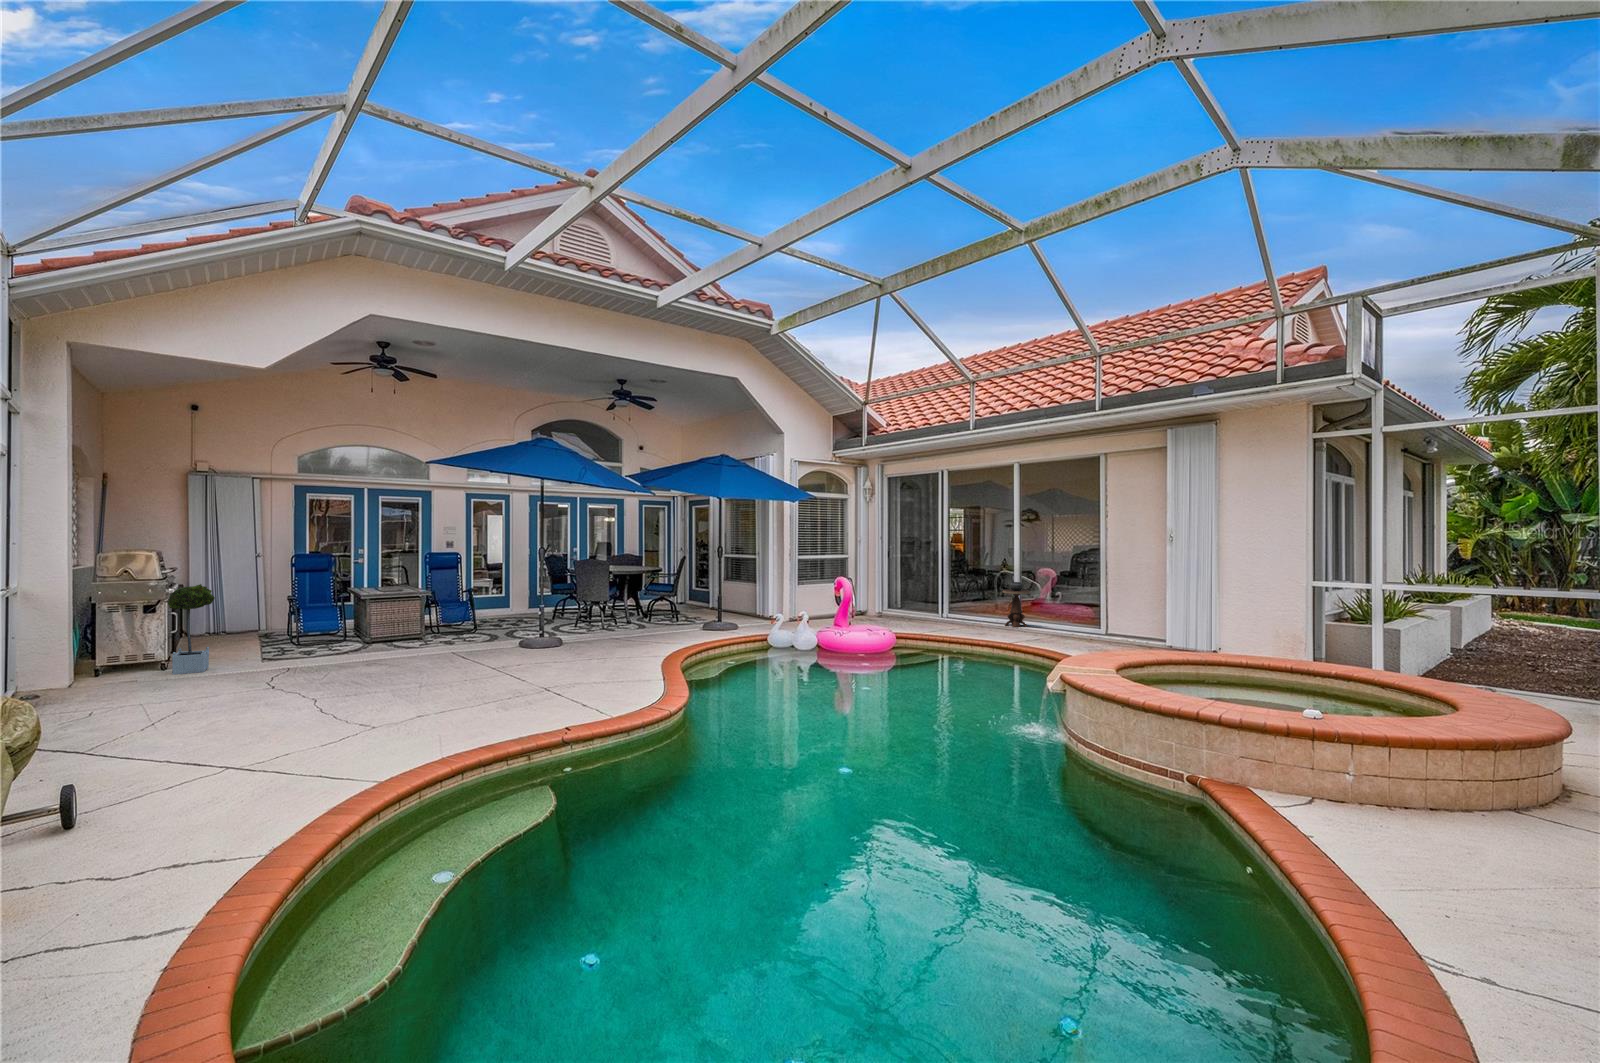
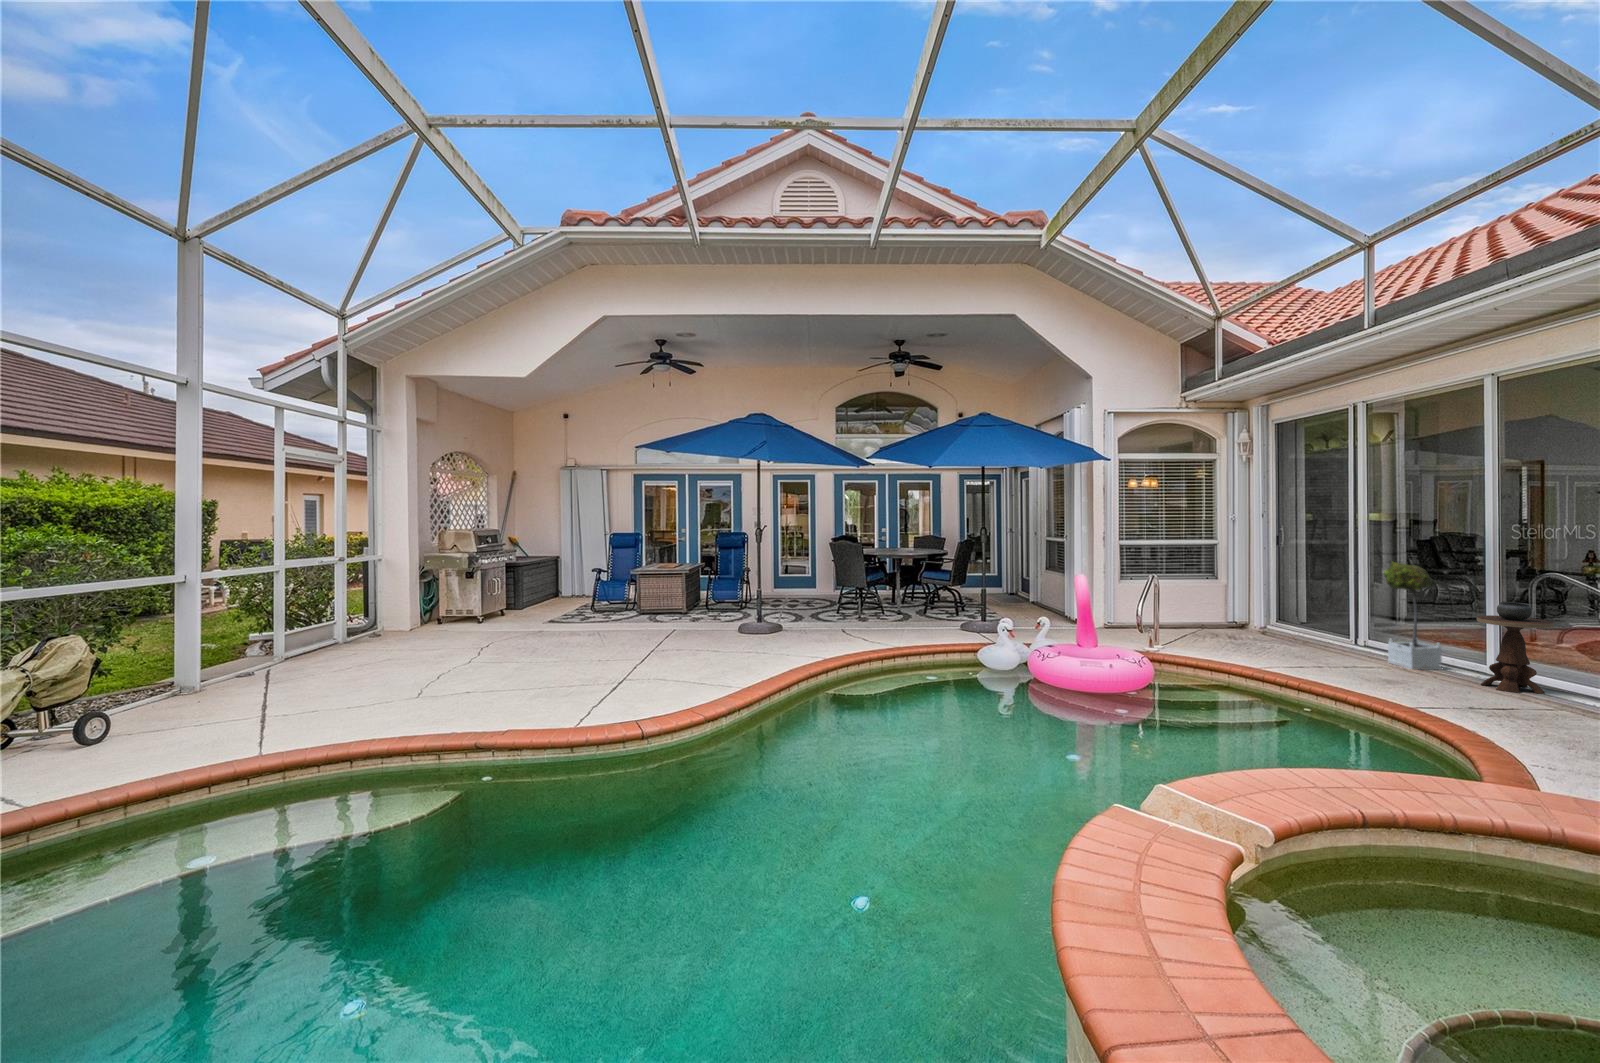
potted tree: present [168,584,215,675] -> present [1383,562,1442,670]

